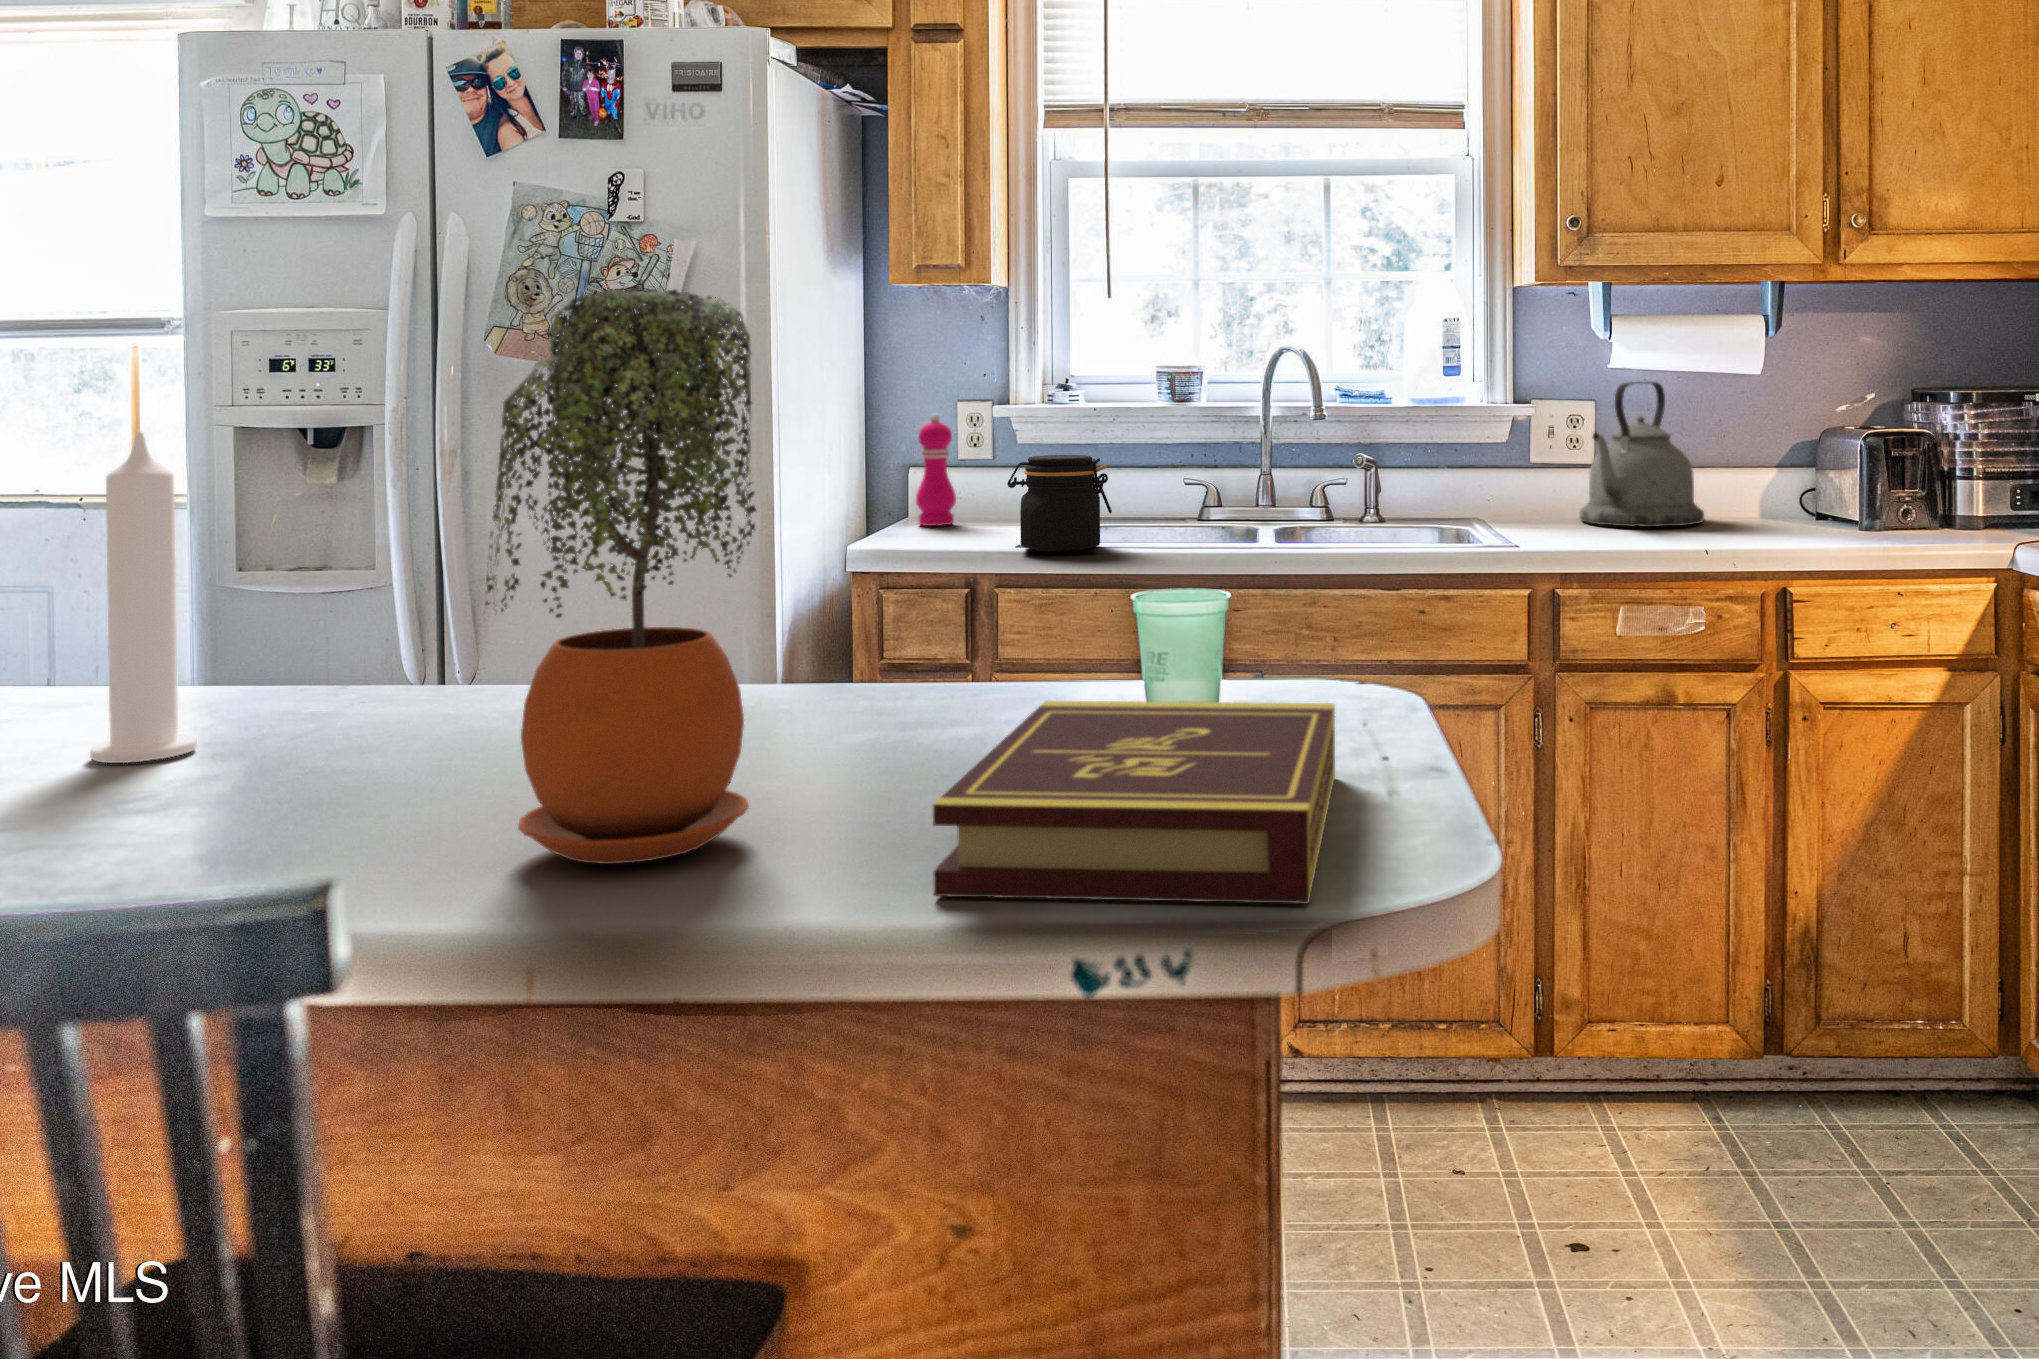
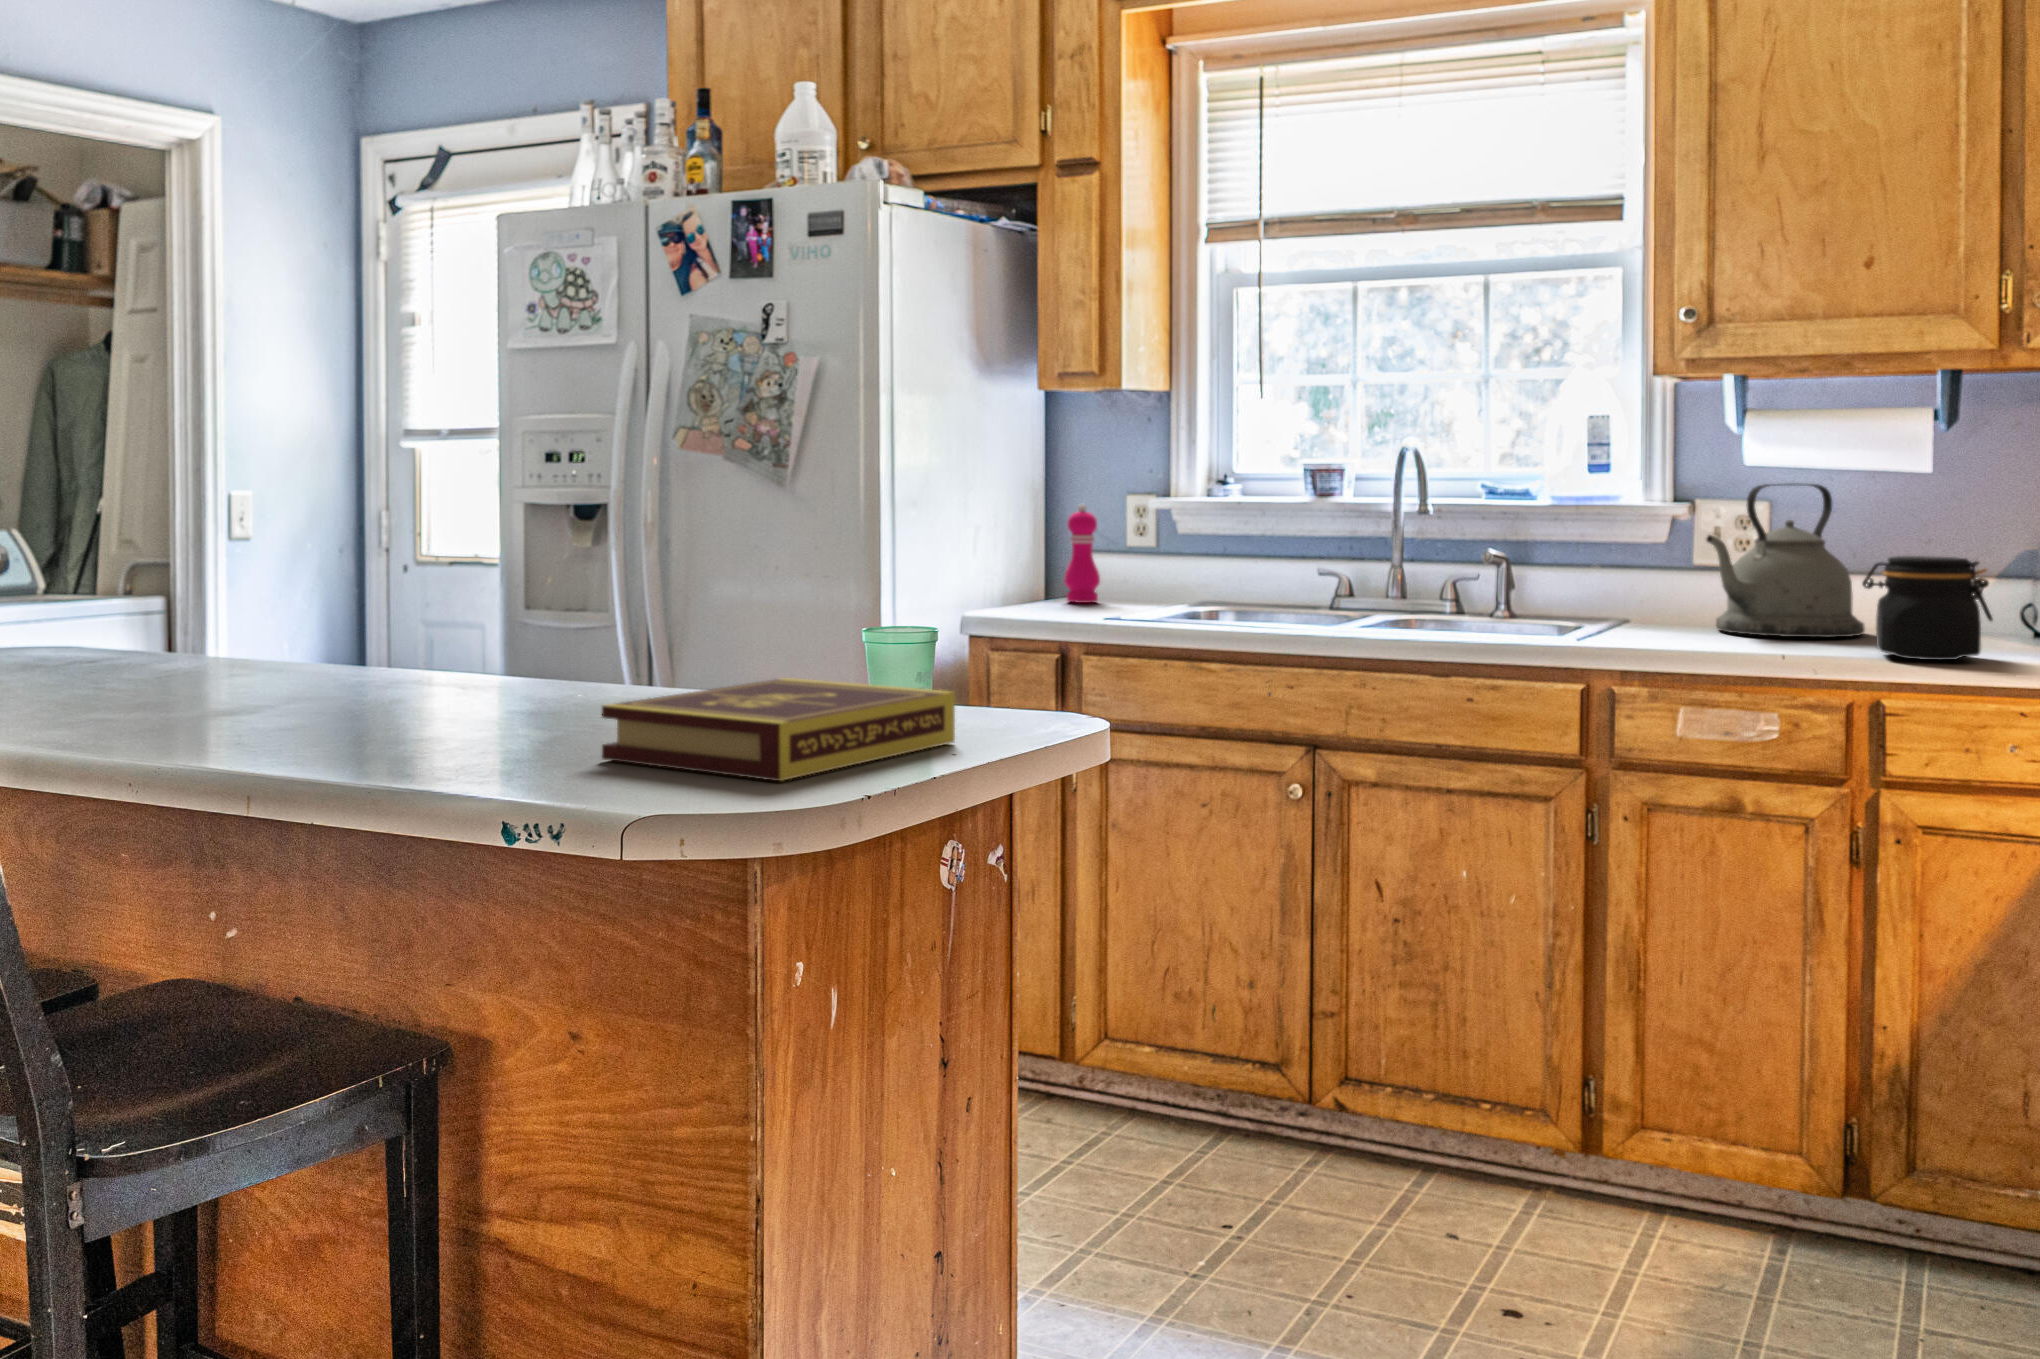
potted plant: present [484,288,756,864] -> none [422,402,590,735]
candle: present [90,432,197,763] -> none [325,489,380,682]
jar: present [1007,455,1112,552] -> present [1862,556,1993,660]

